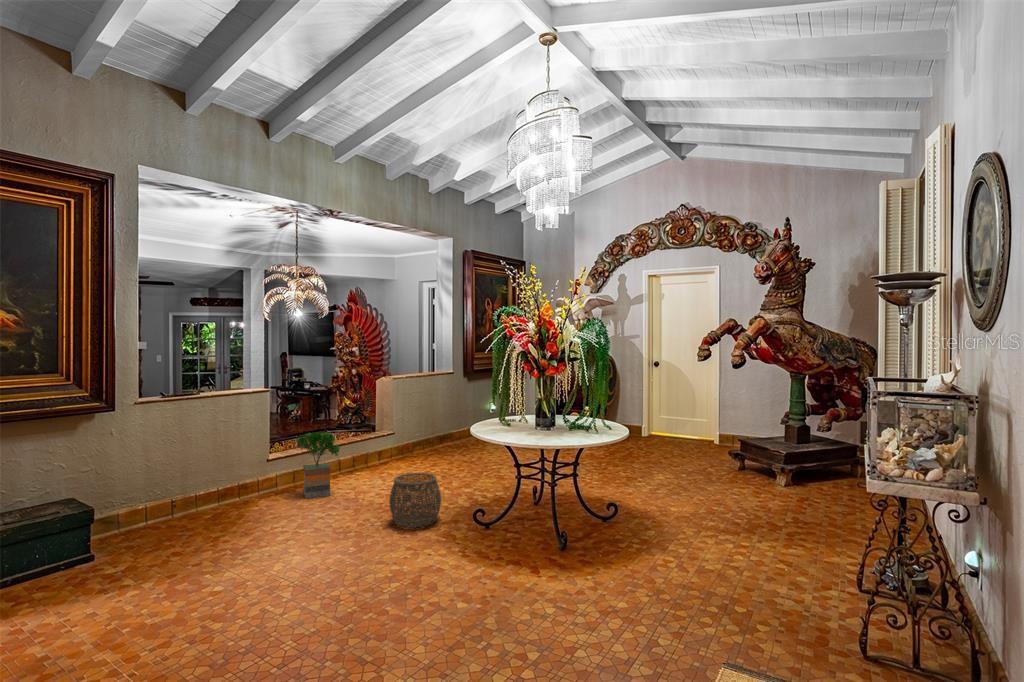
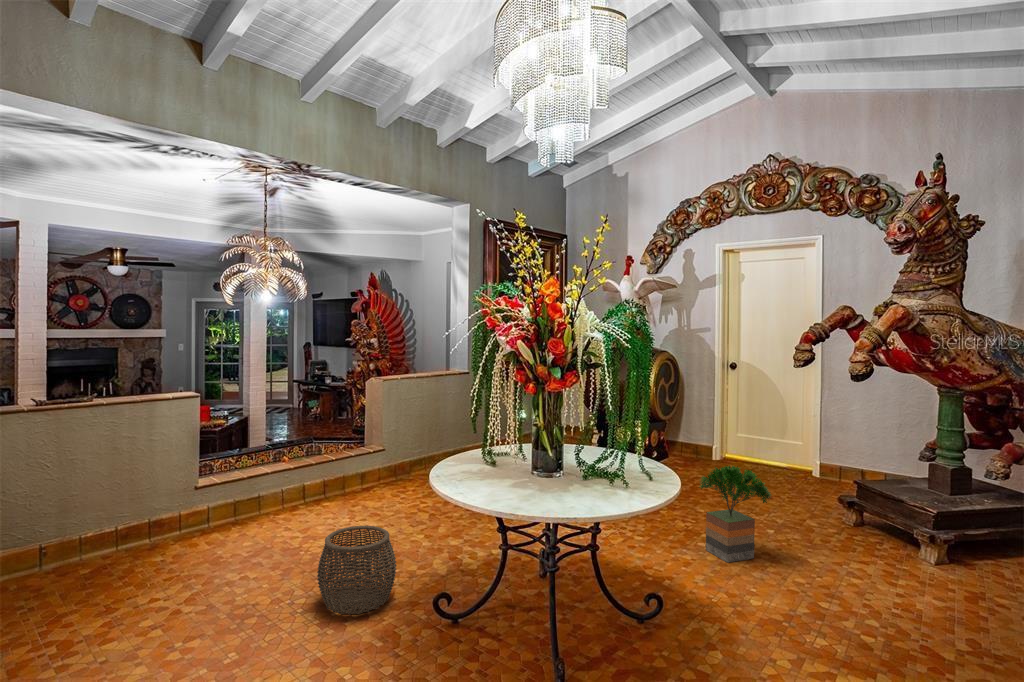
potted tree: present [296,432,340,499] -> present [699,466,771,563]

